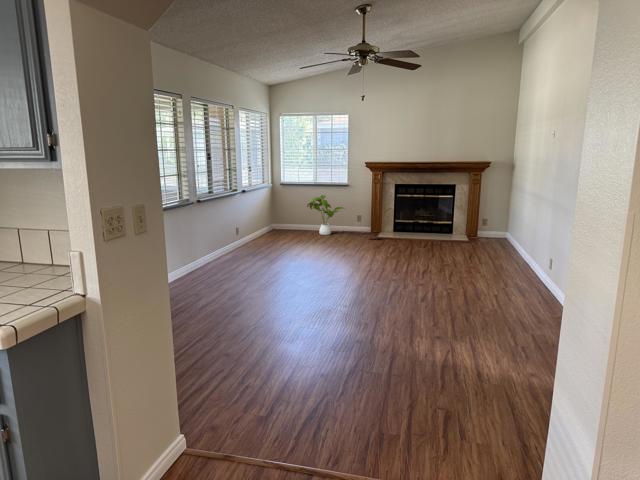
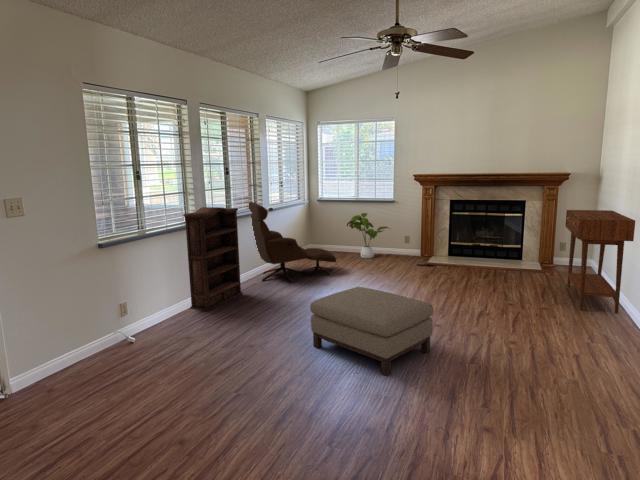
lounge chair: none [224,185,303,254] -> present [249,202,336,282]
bookshelf: none [179,188,226,277] -> present [183,207,242,311]
console table: none [487,191,537,269] -> present [565,210,635,314]
ottoman: none [299,251,394,313] -> present [310,287,434,376]

